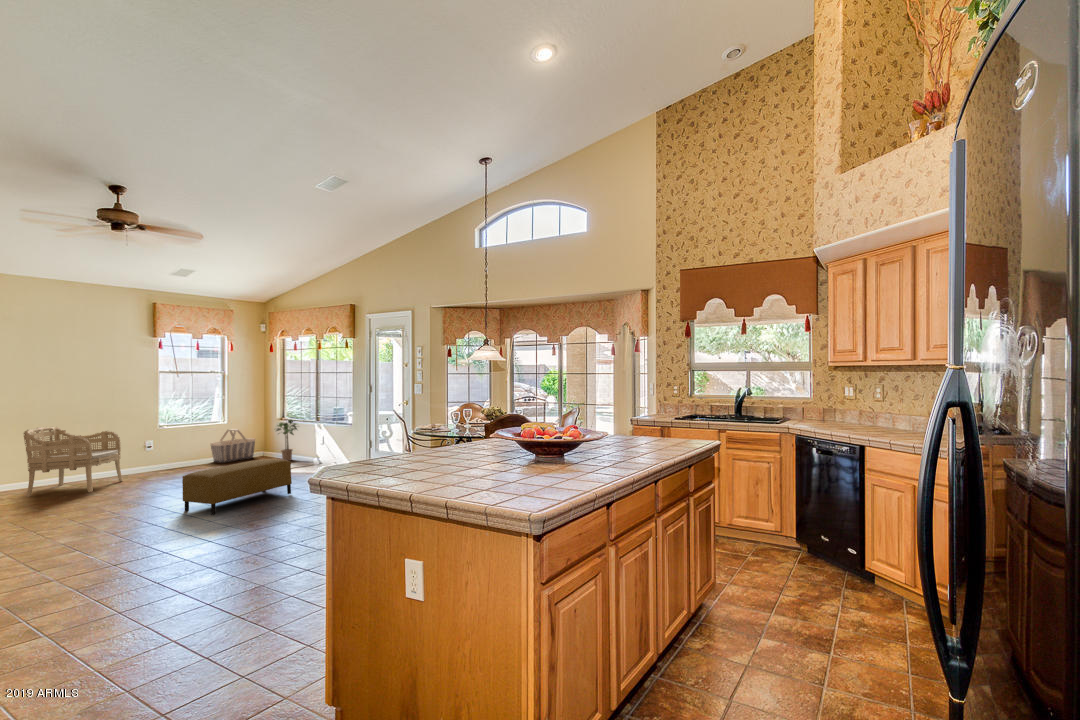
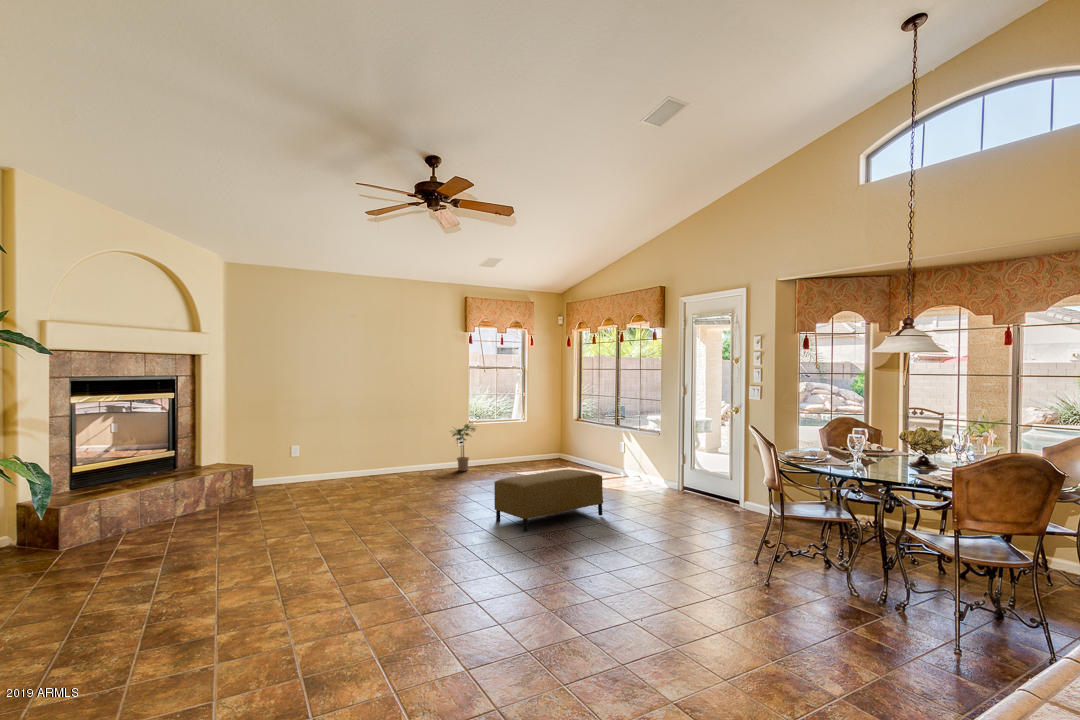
potted plant: present [276,420,297,461] -> present [452,424,476,471]
armchair: present [24,427,123,497] -> none [367,417,440,485]
basket: present [210,429,255,463] -> none [512,430,554,465]

